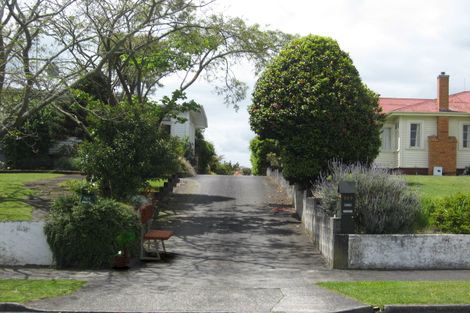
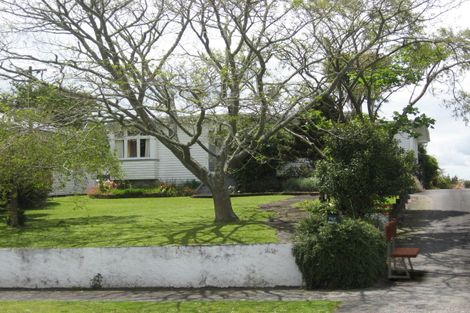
potted tree: present [113,231,134,267] -> none [362,247,384,286]

